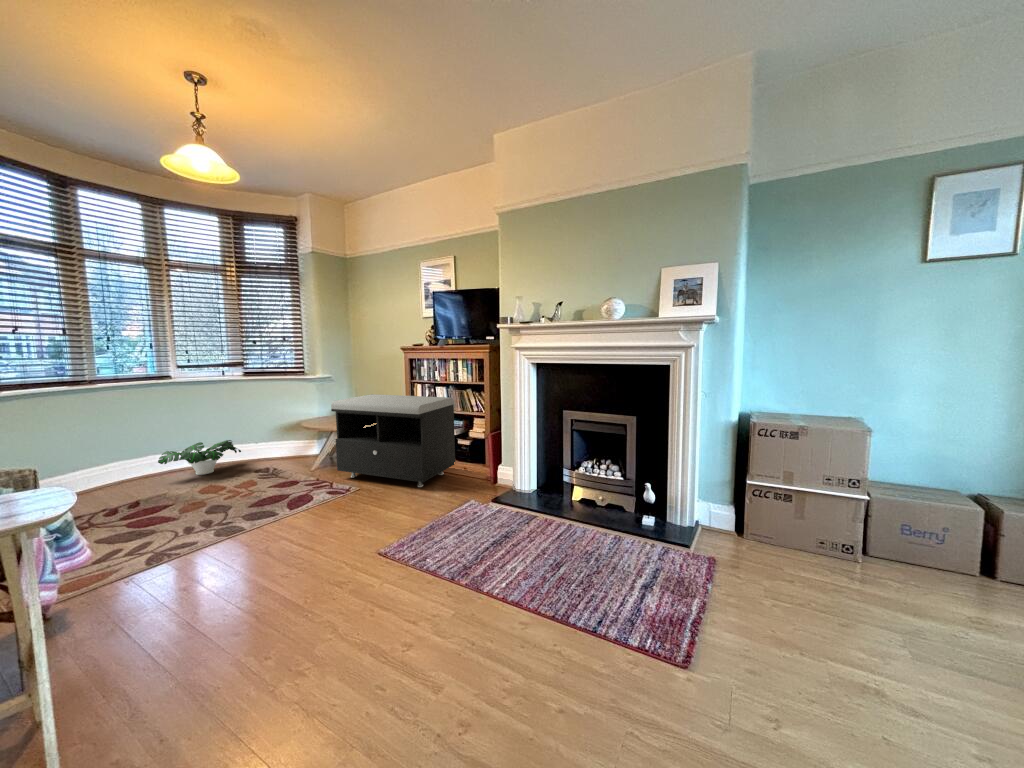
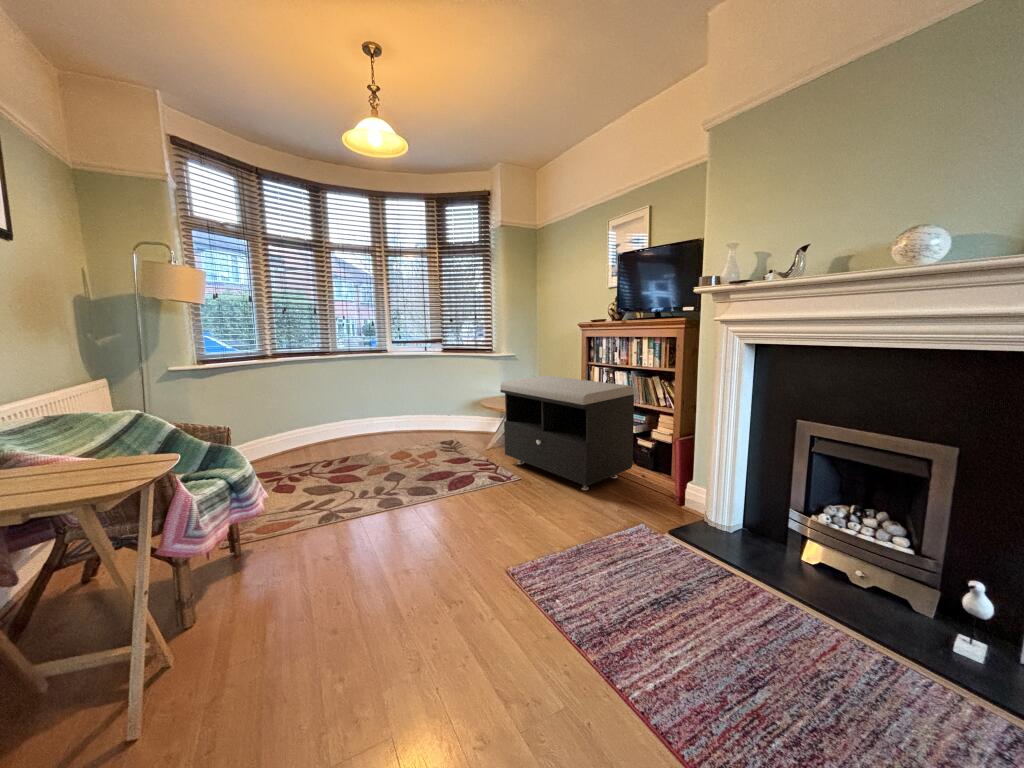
potted plant: present [158,440,241,475] -> none [374,410,433,439]

